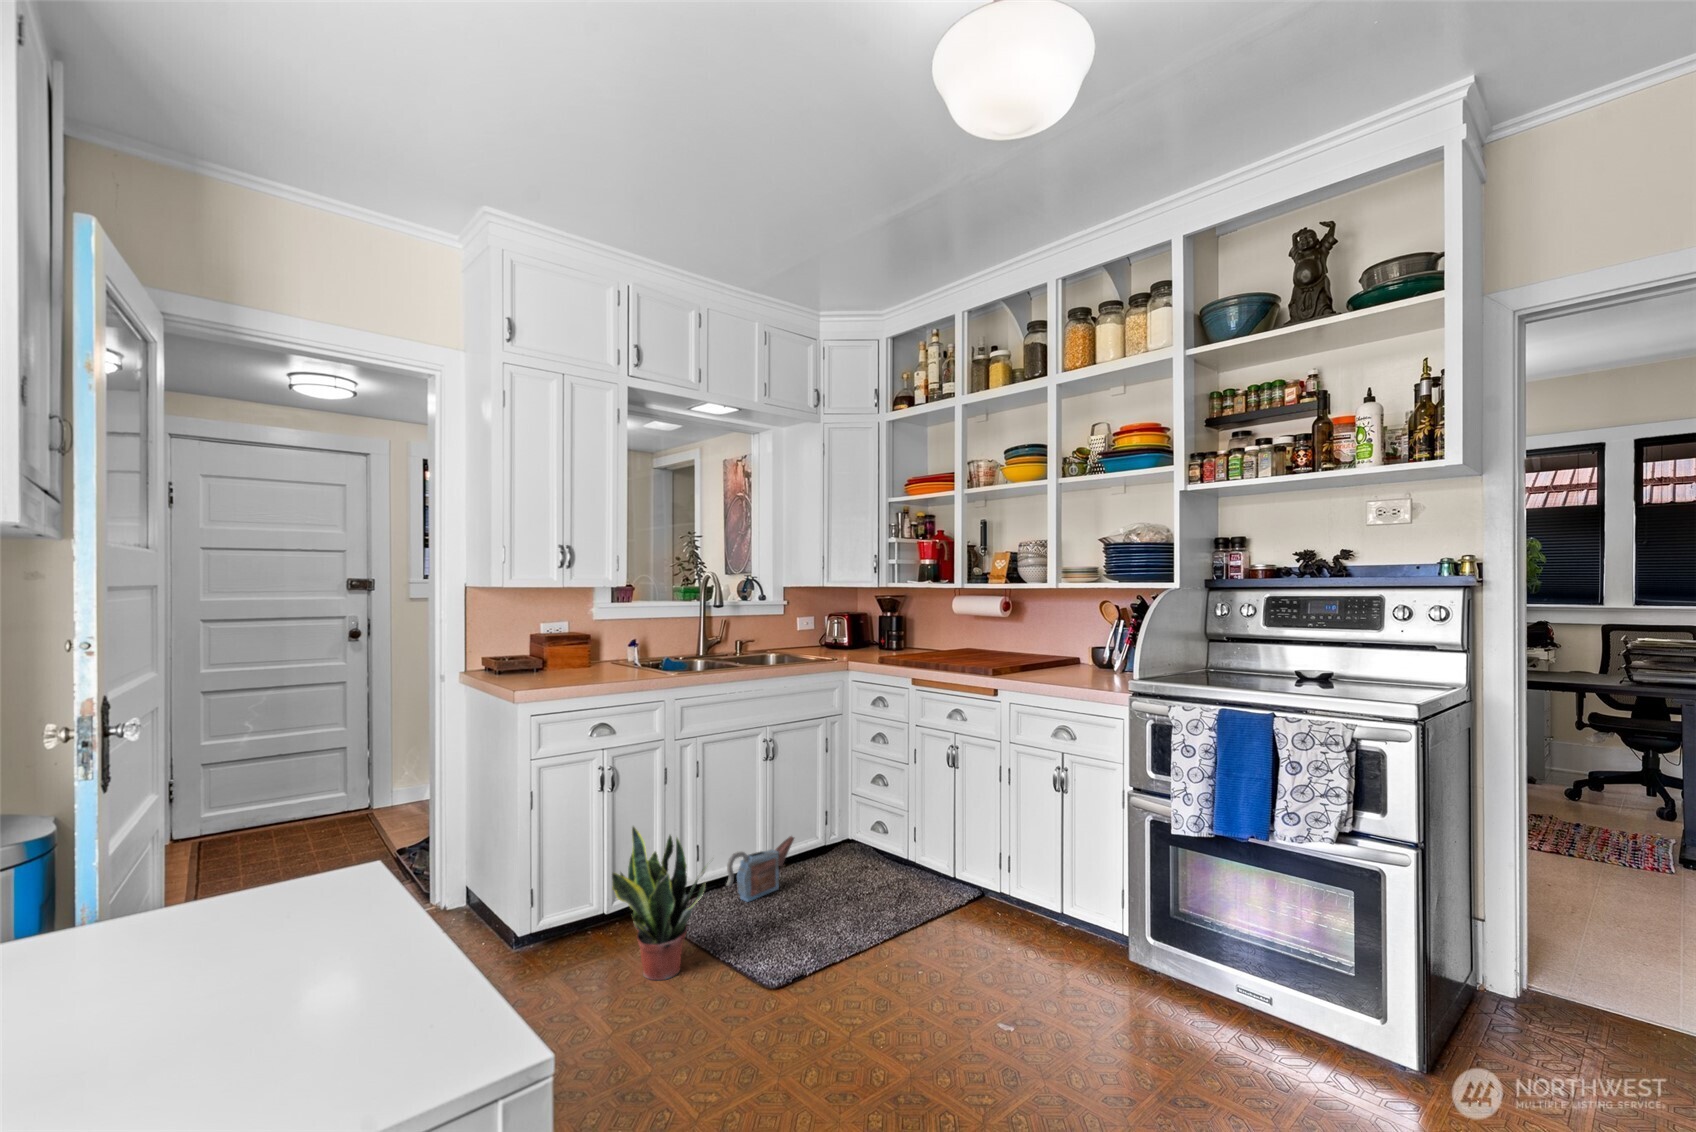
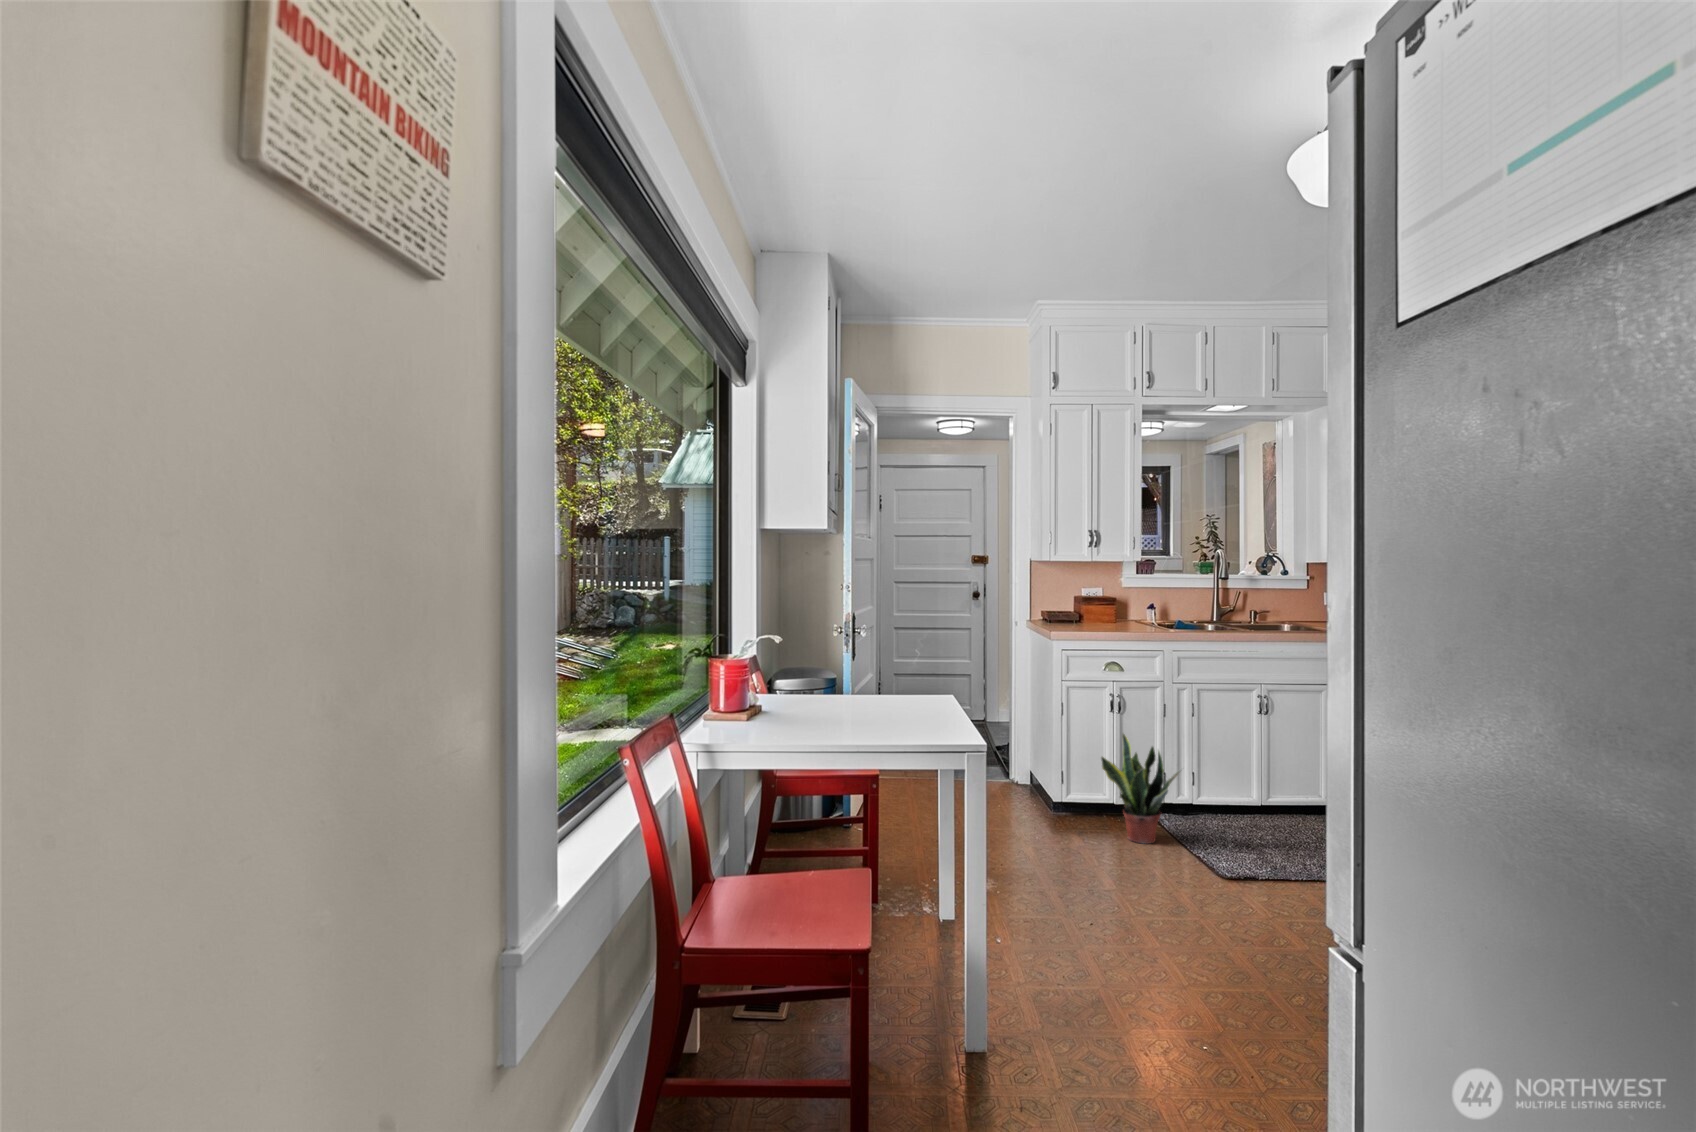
watering can: present [727,836,794,902] -> none [1213,782,1287,825]

